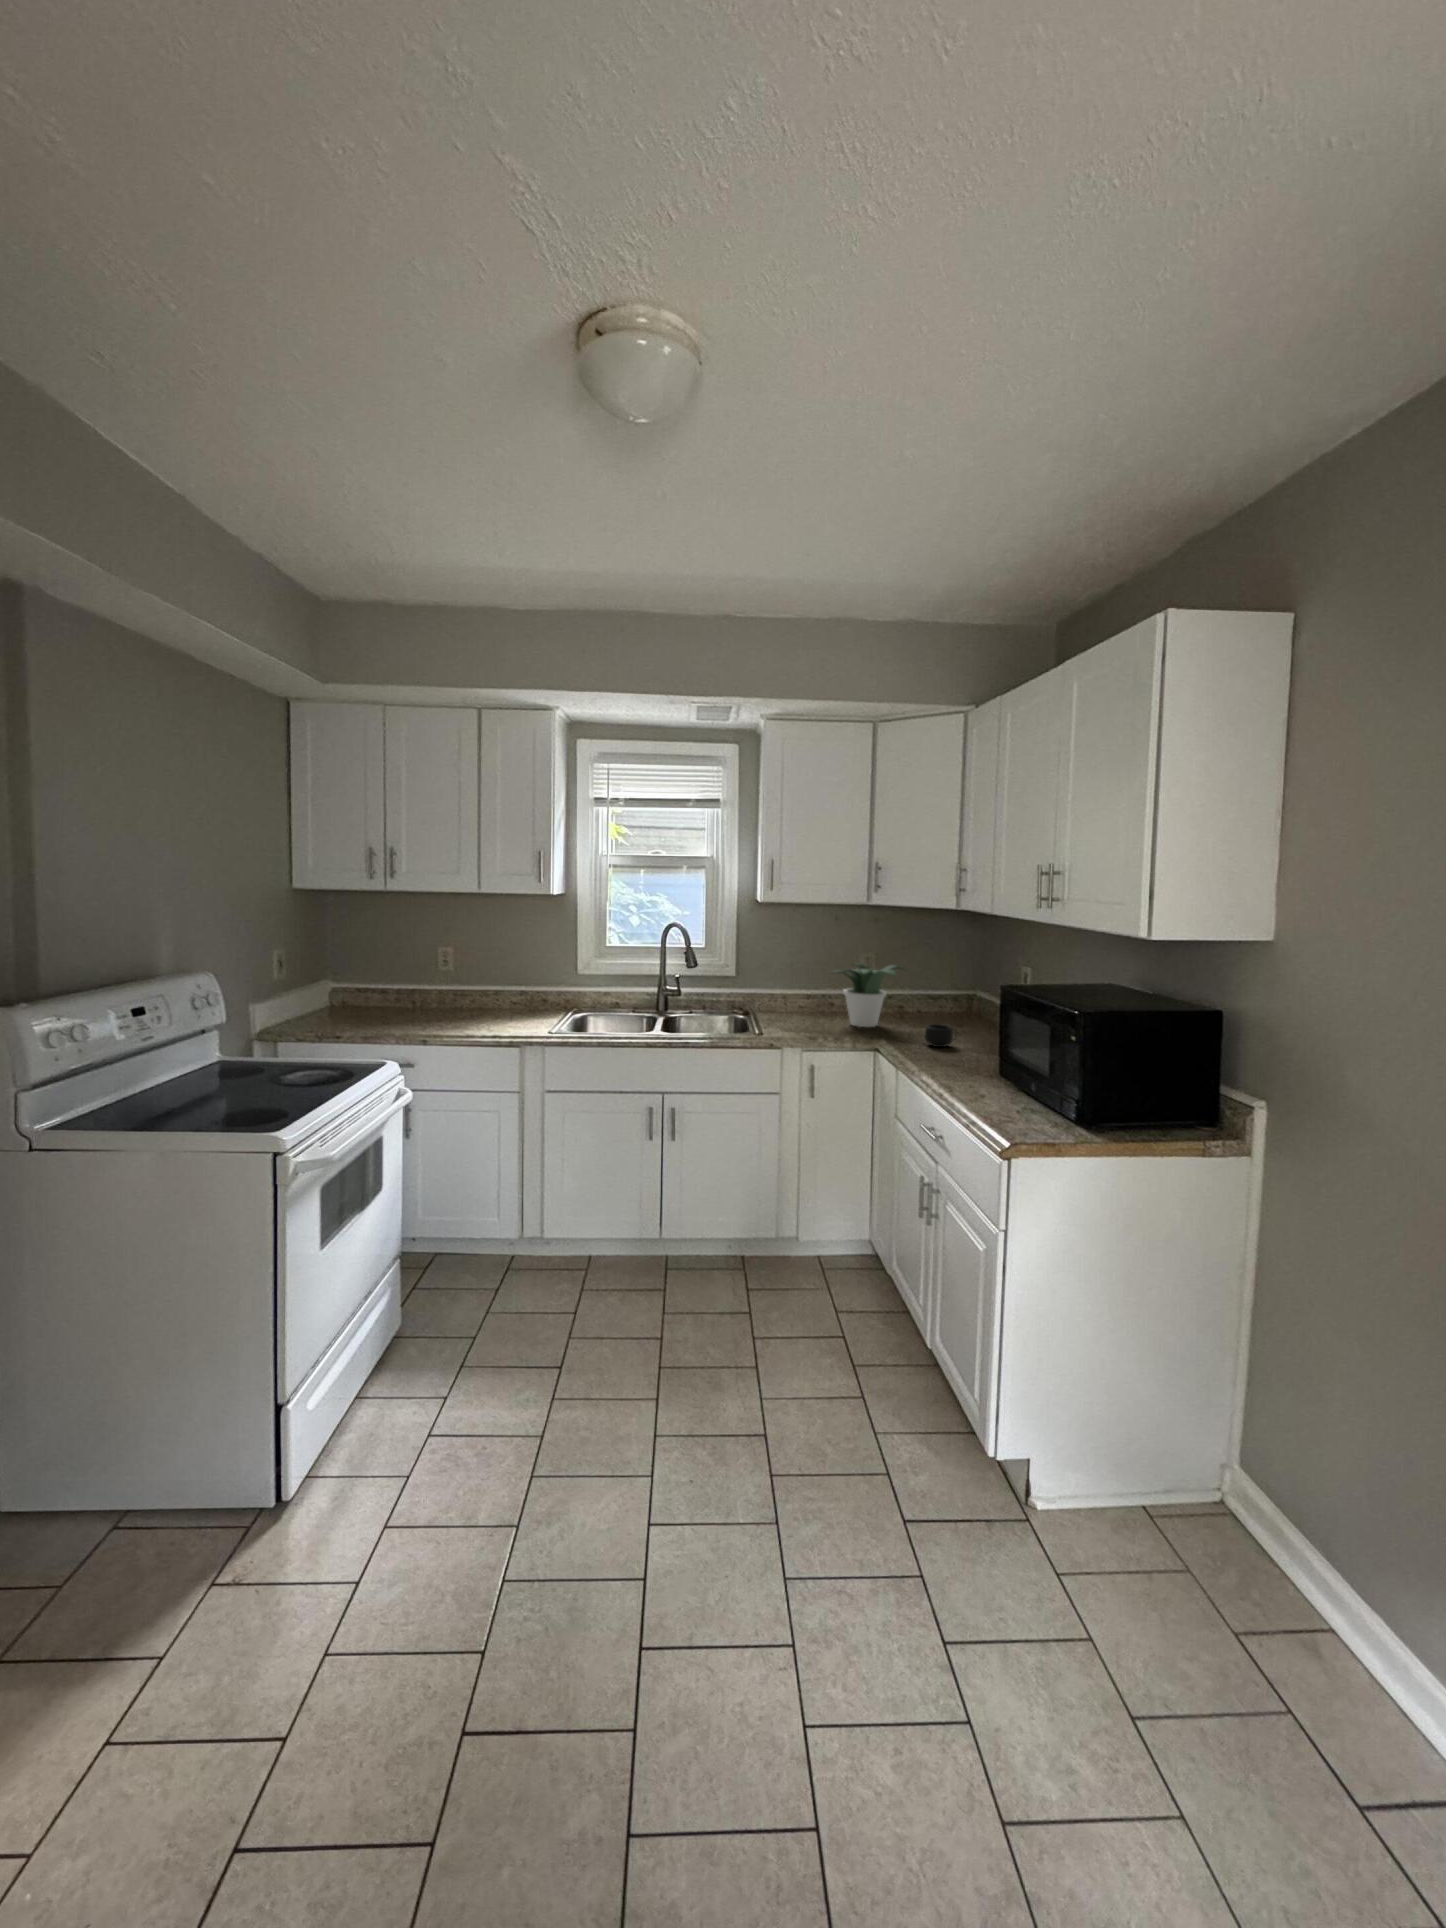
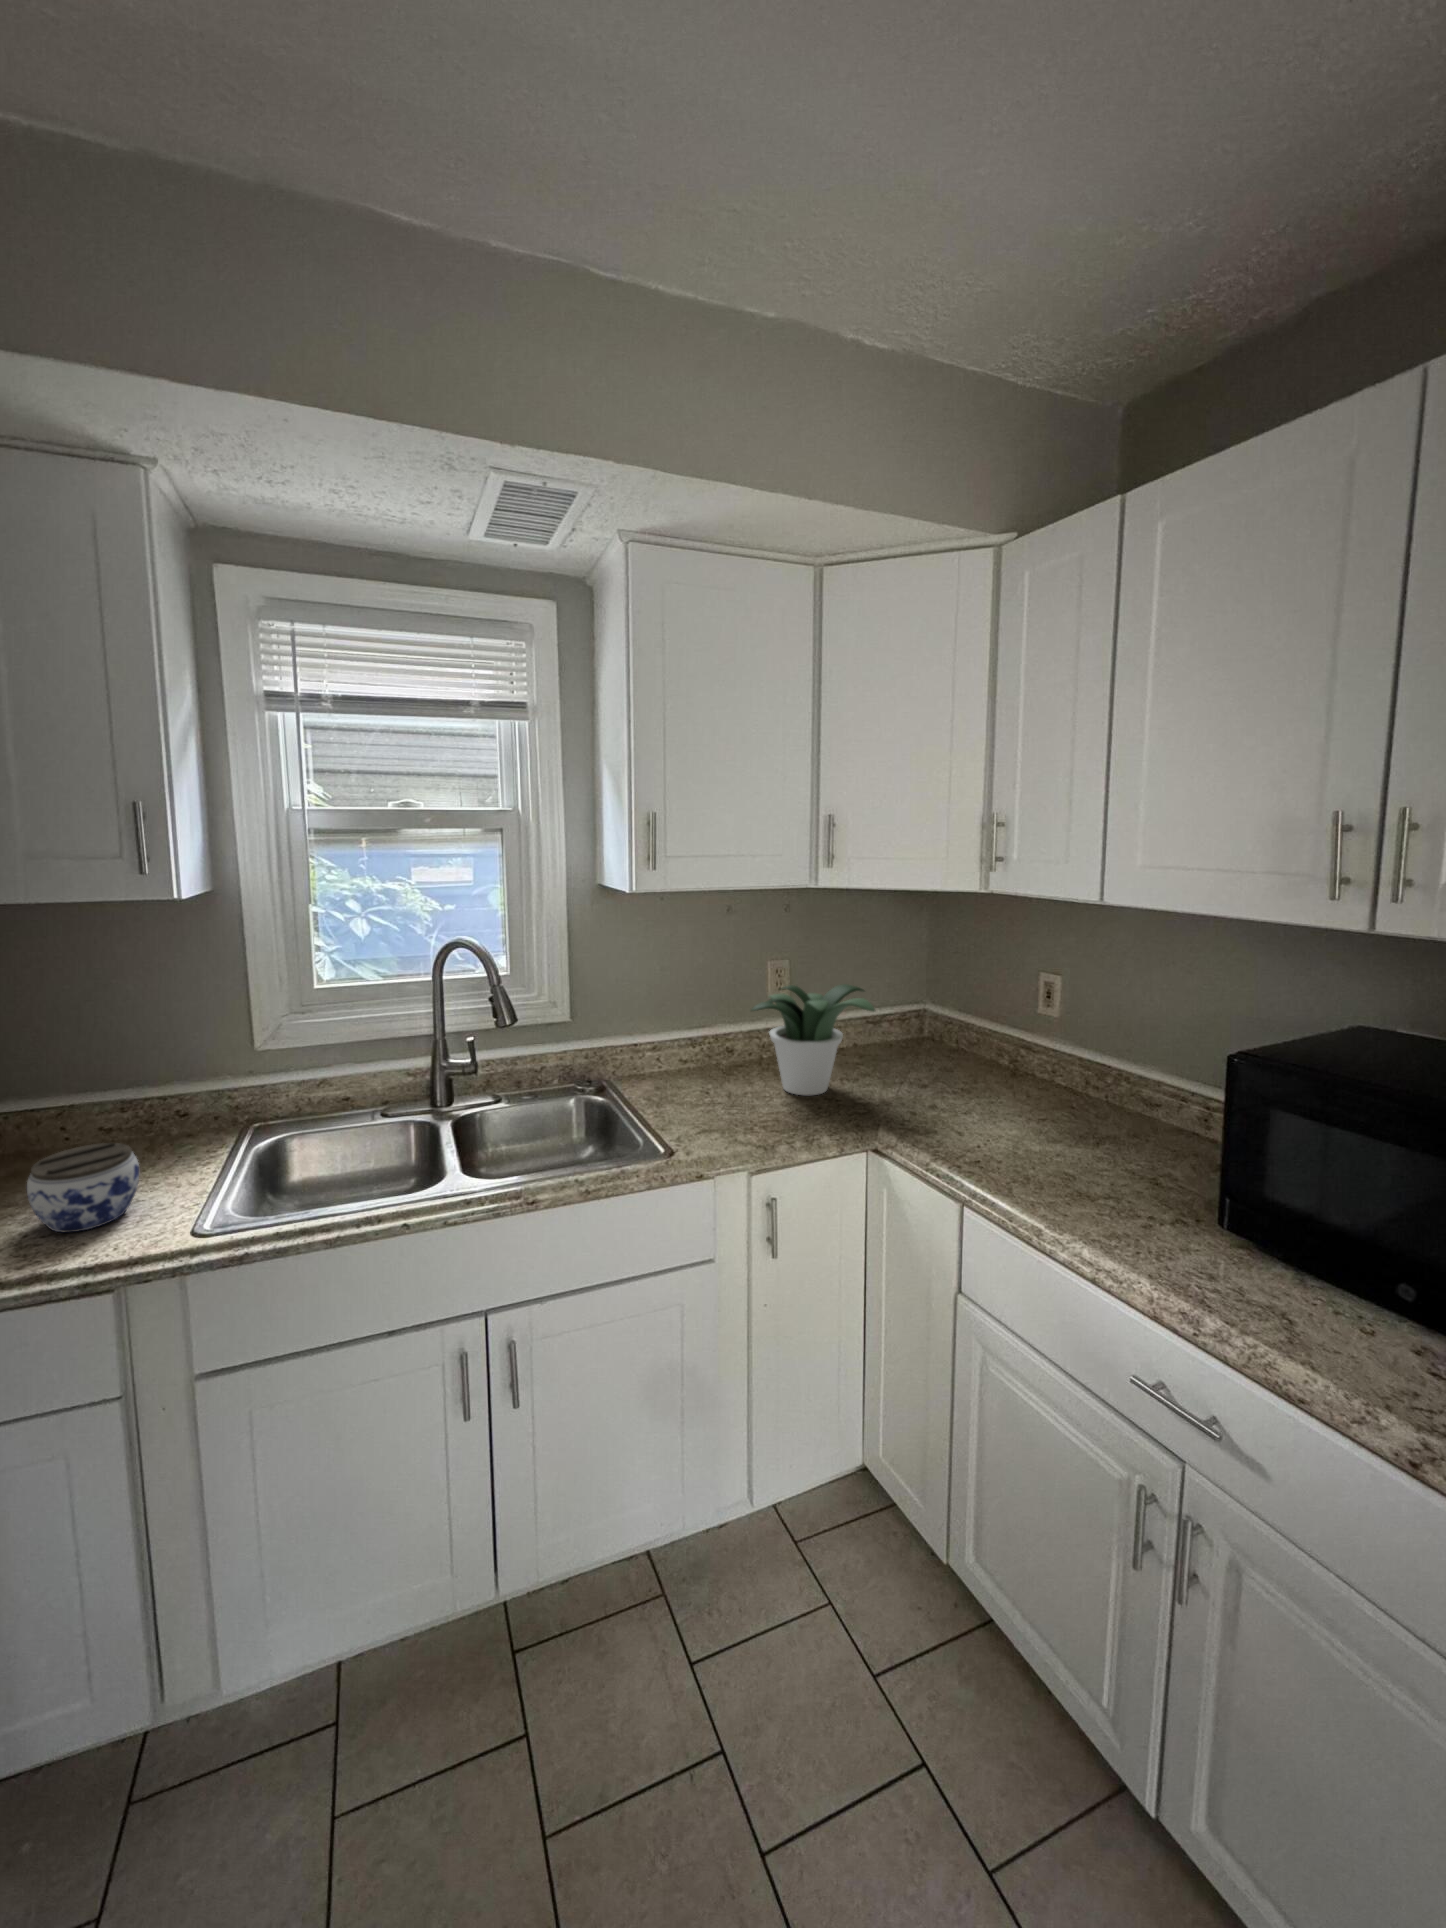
jar: none [490,997,529,1029] -> present [27,1143,139,1232]
mug: present [925,1024,953,1047] -> none [953,1095,1002,1138]

